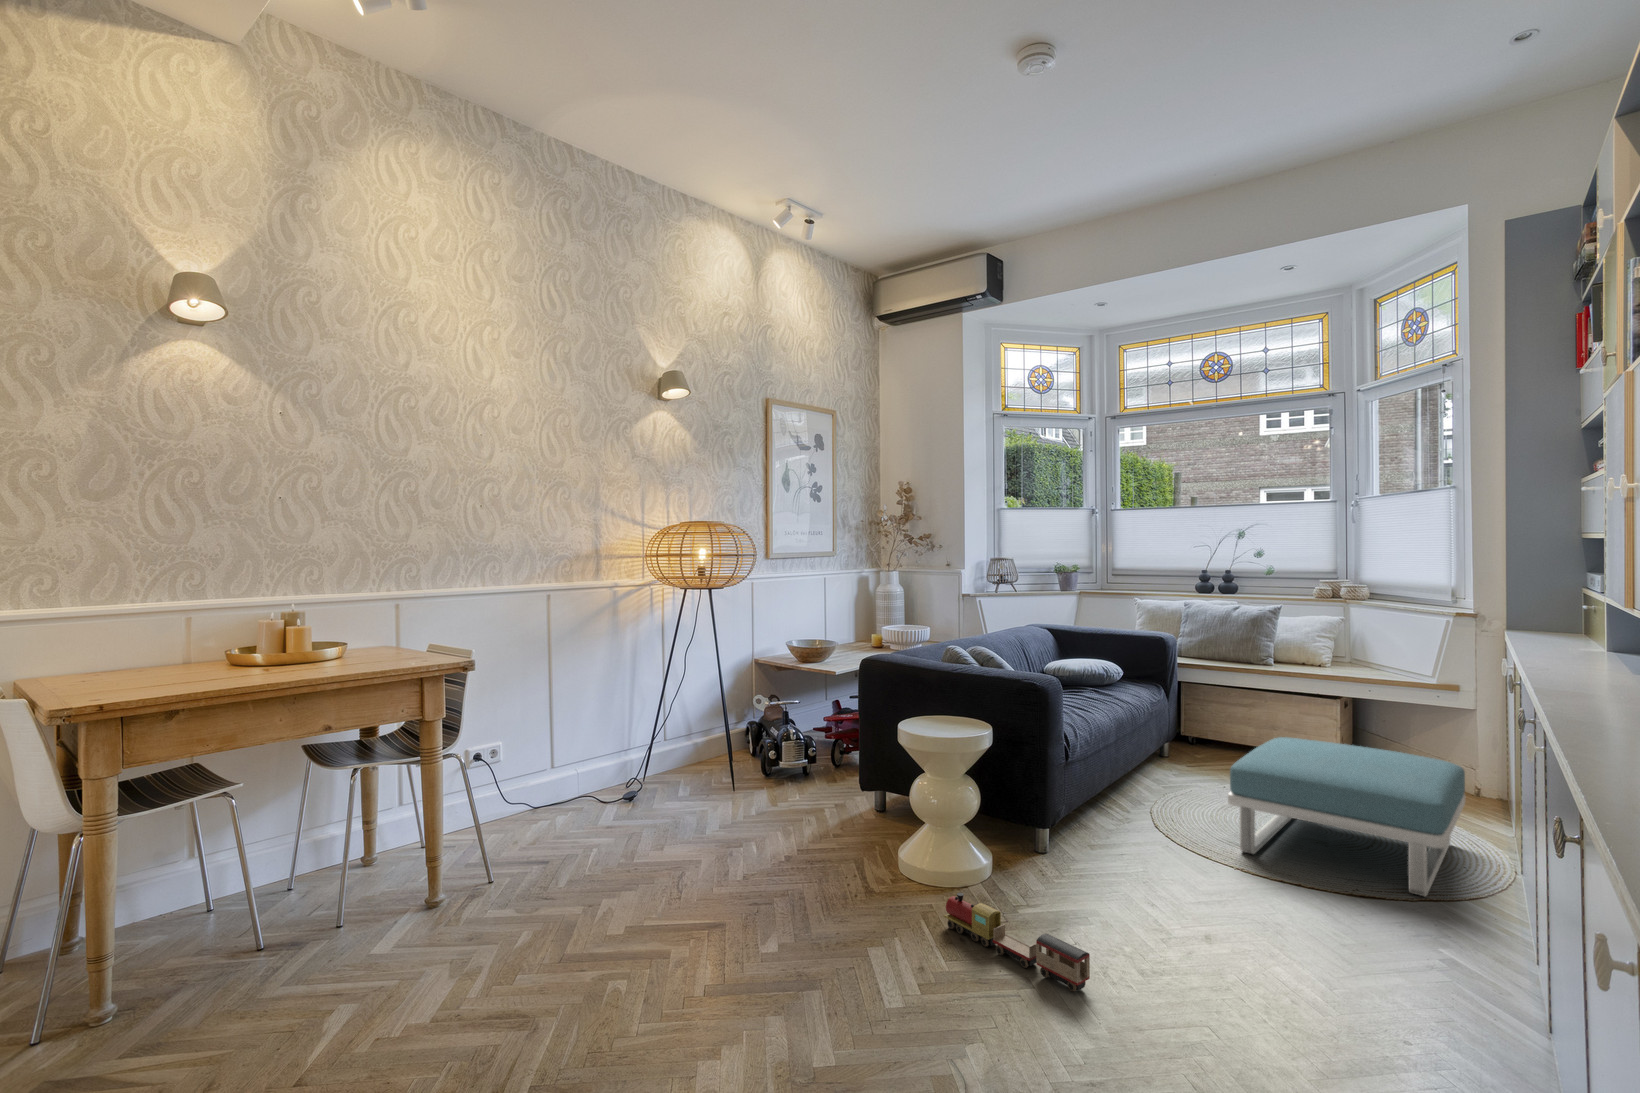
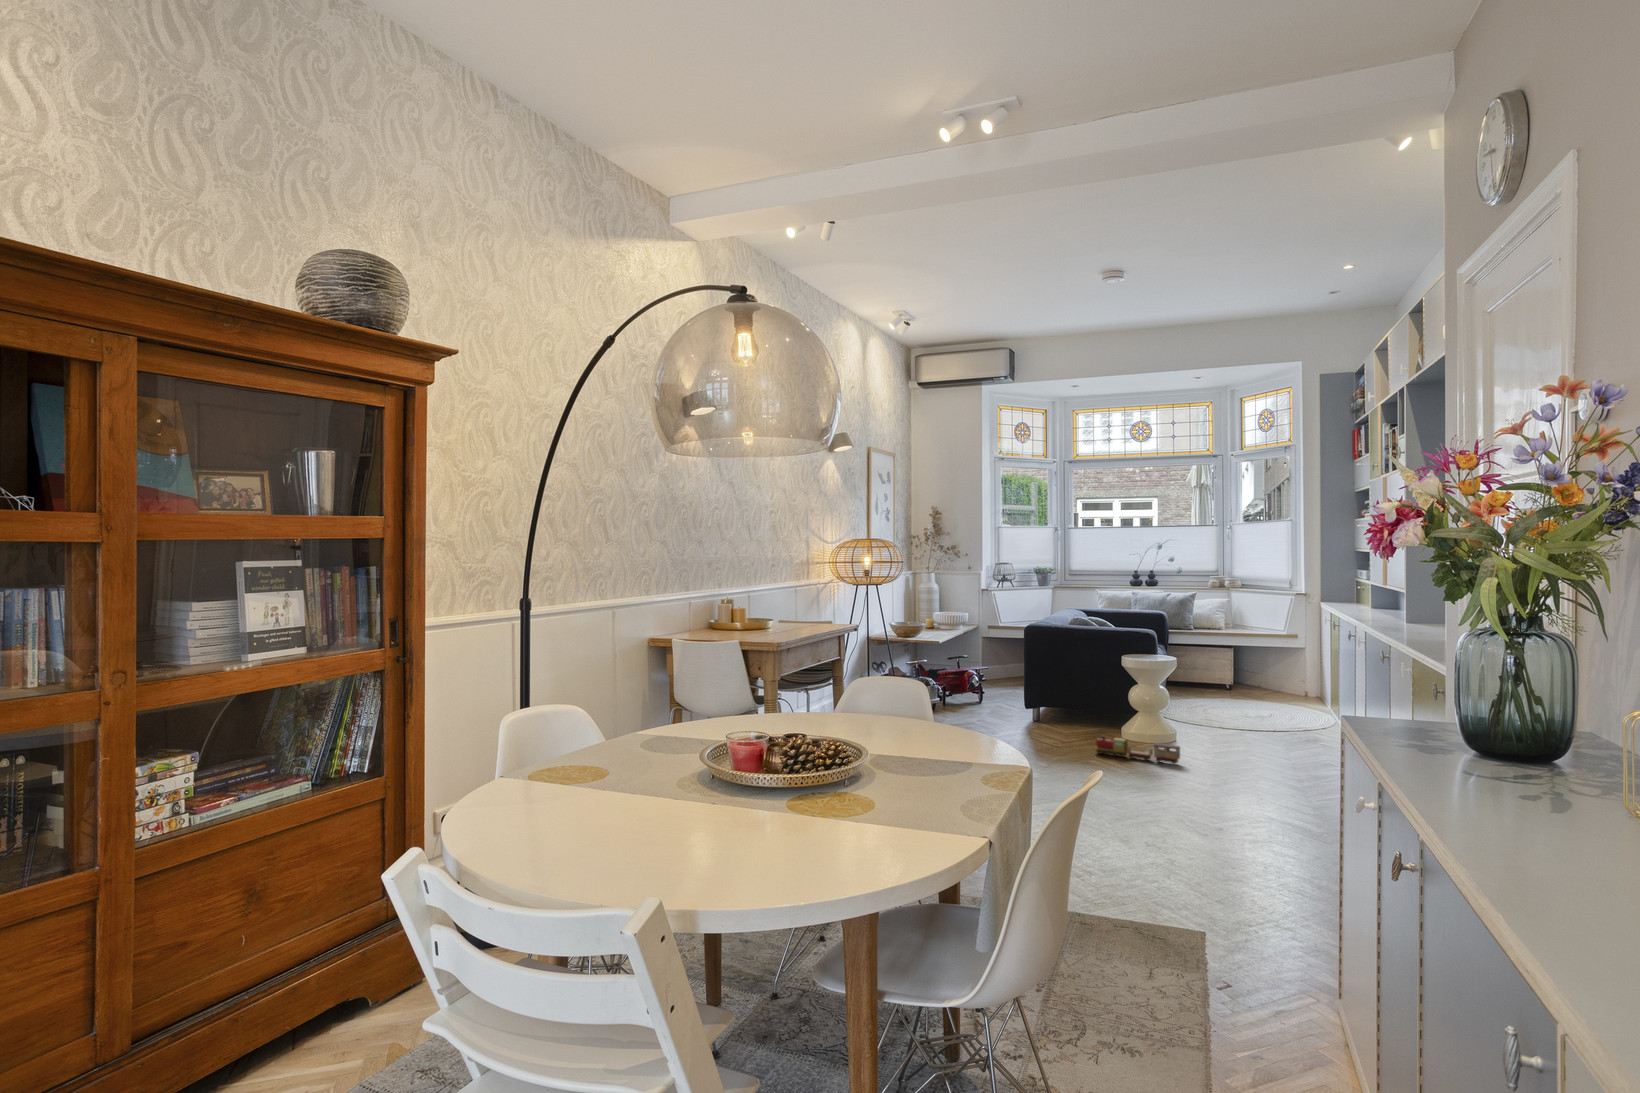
footstool: present [1228,737,1465,896] -> none [1199,666,1308,731]

